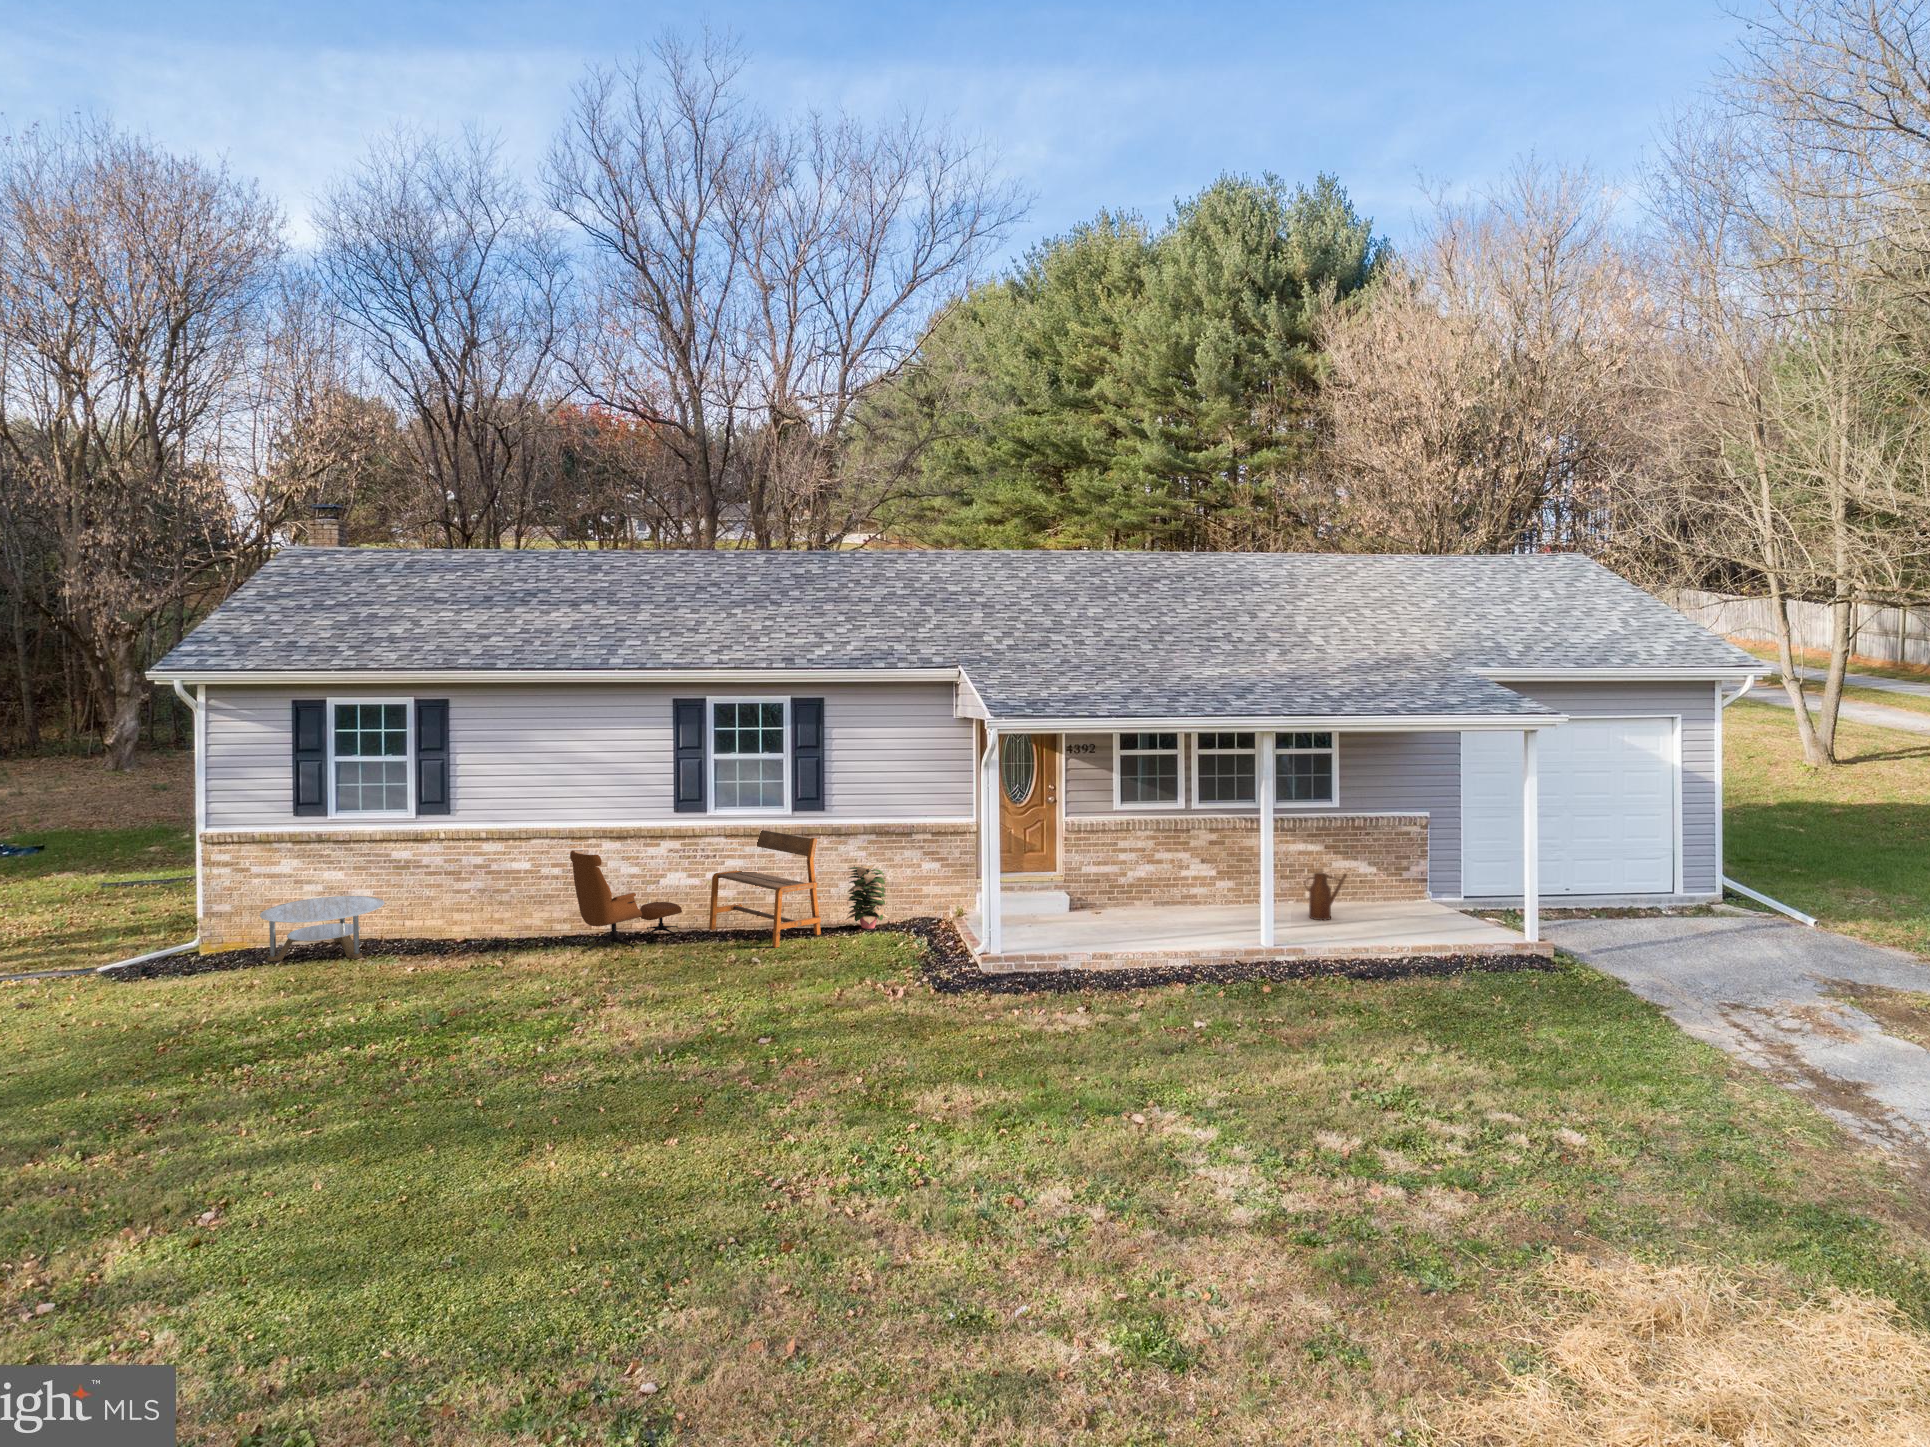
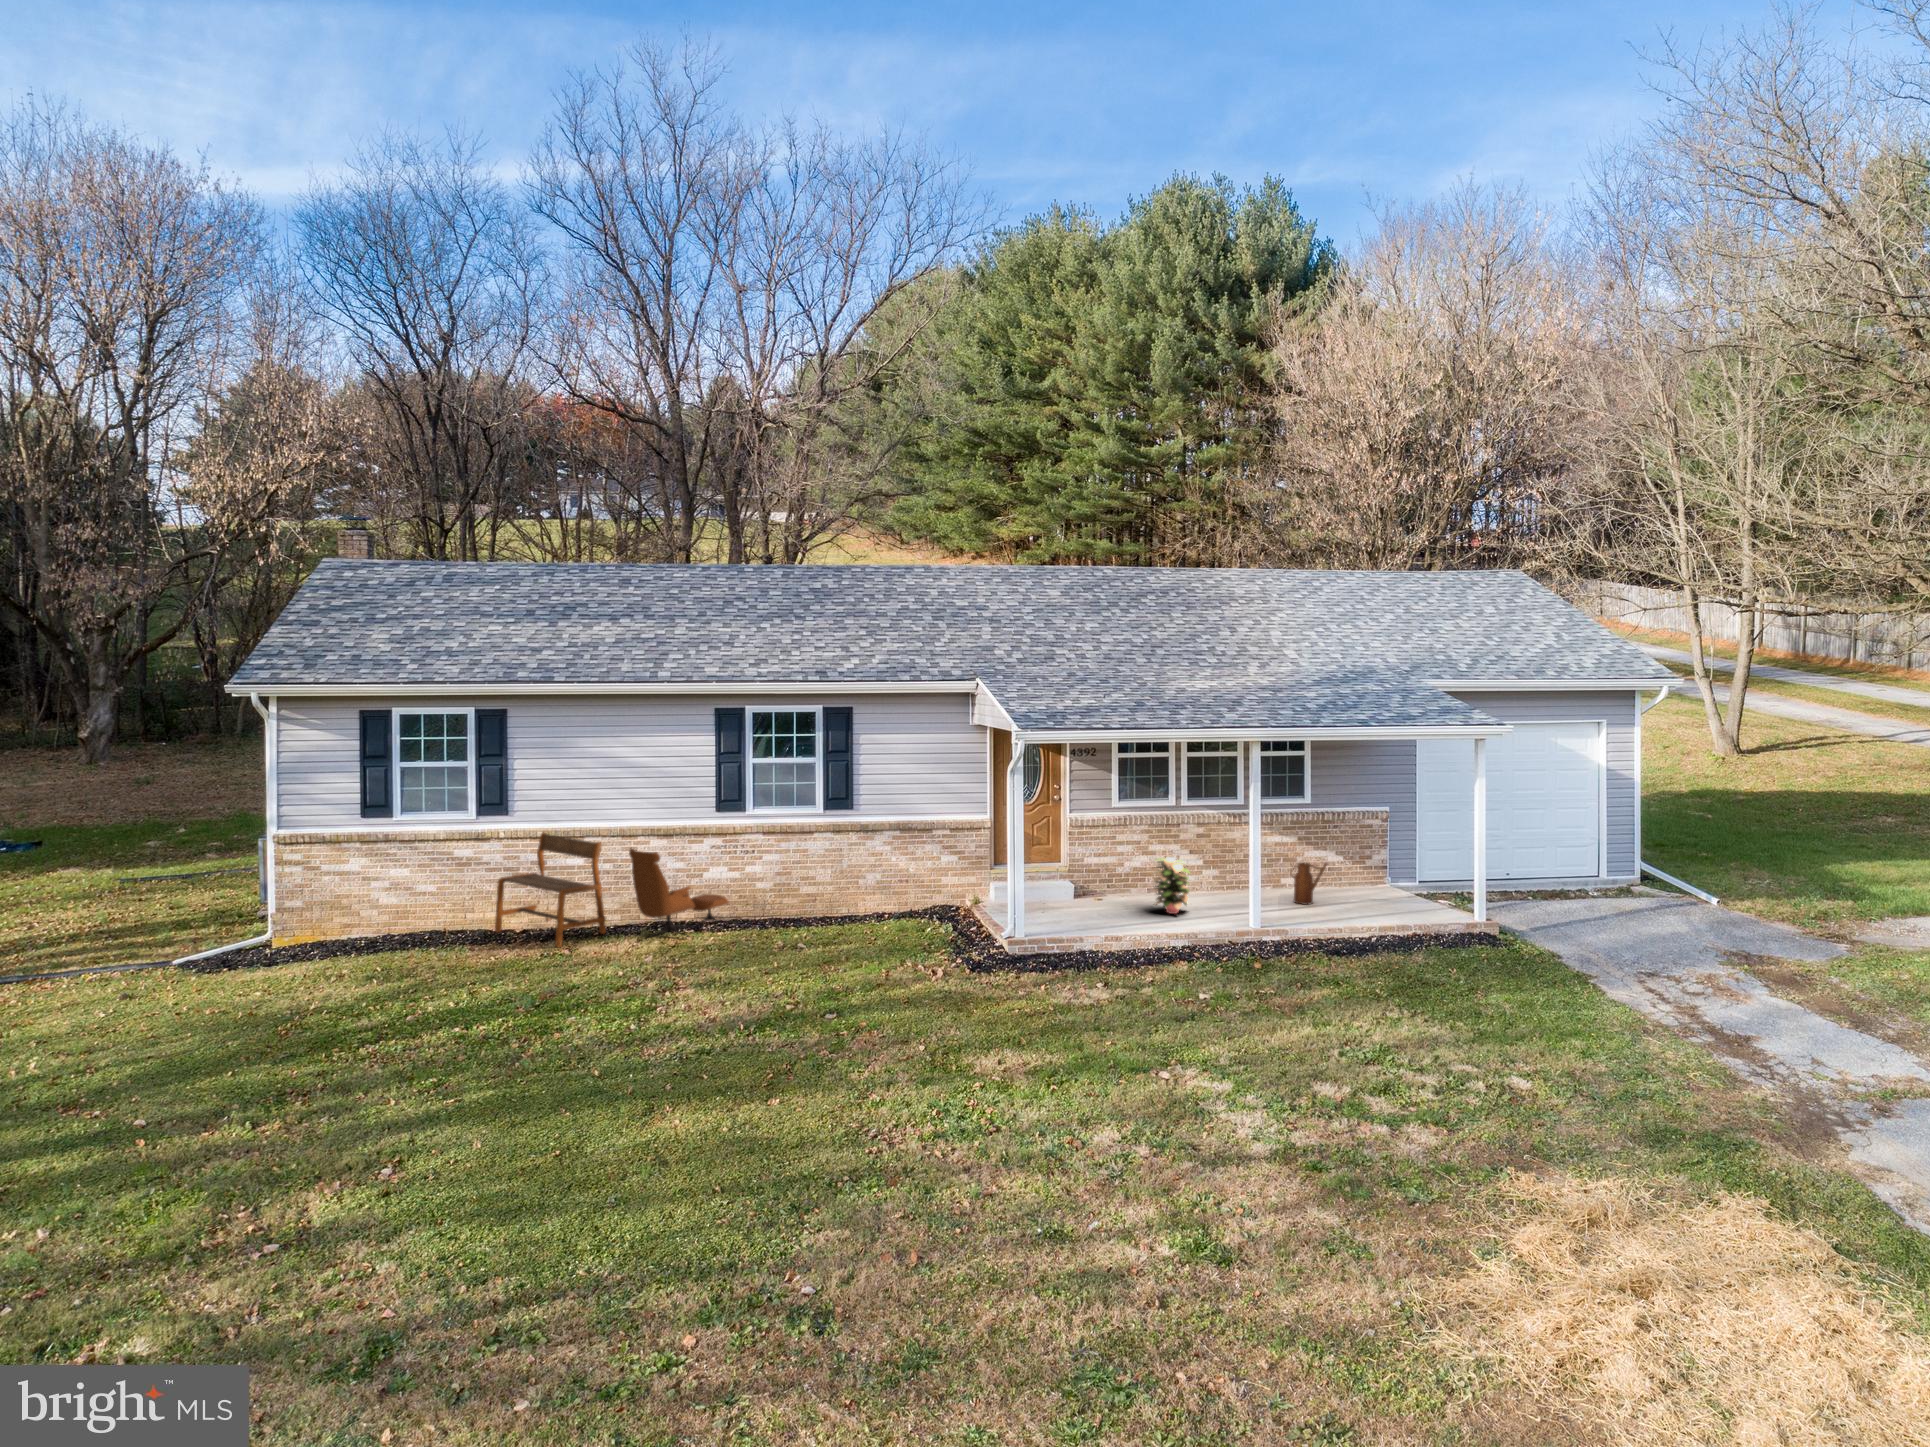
bench: present [709,830,821,948] -> present [495,833,606,947]
decorative plant: present [847,865,889,929] -> present [1155,857,1190,914]
round table: present [260,896,385,961] -> none [331,892,448,955]

